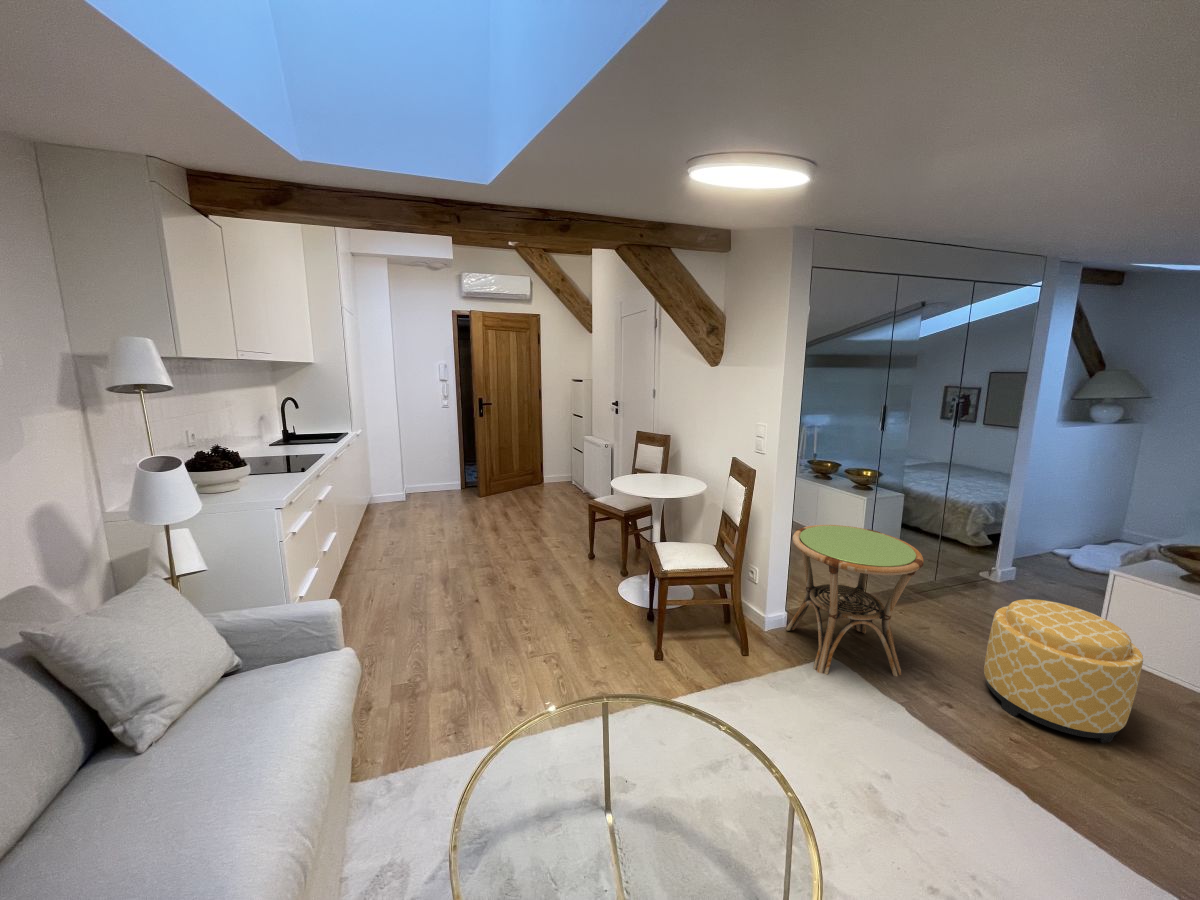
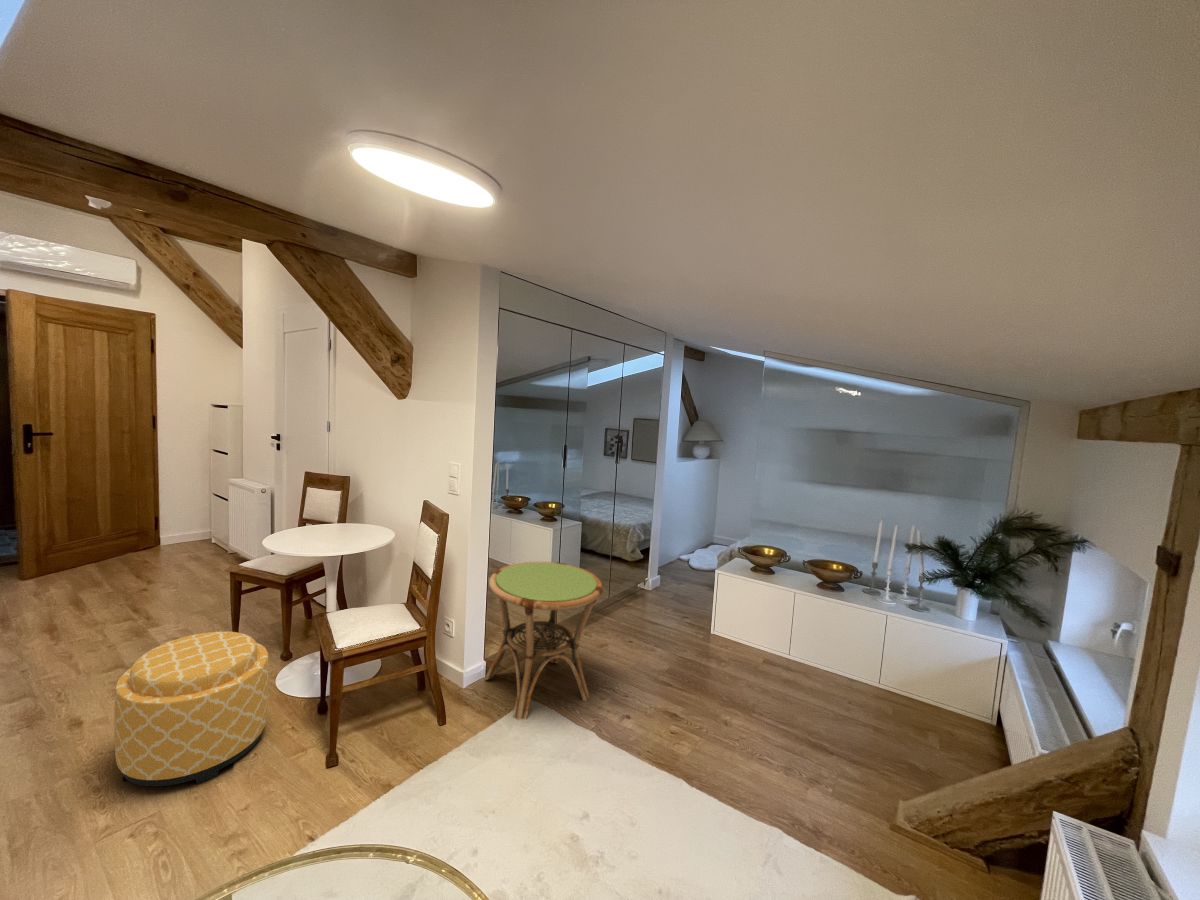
ottoman: present [984,599,1143,743] -> present [114,631,269,786]

